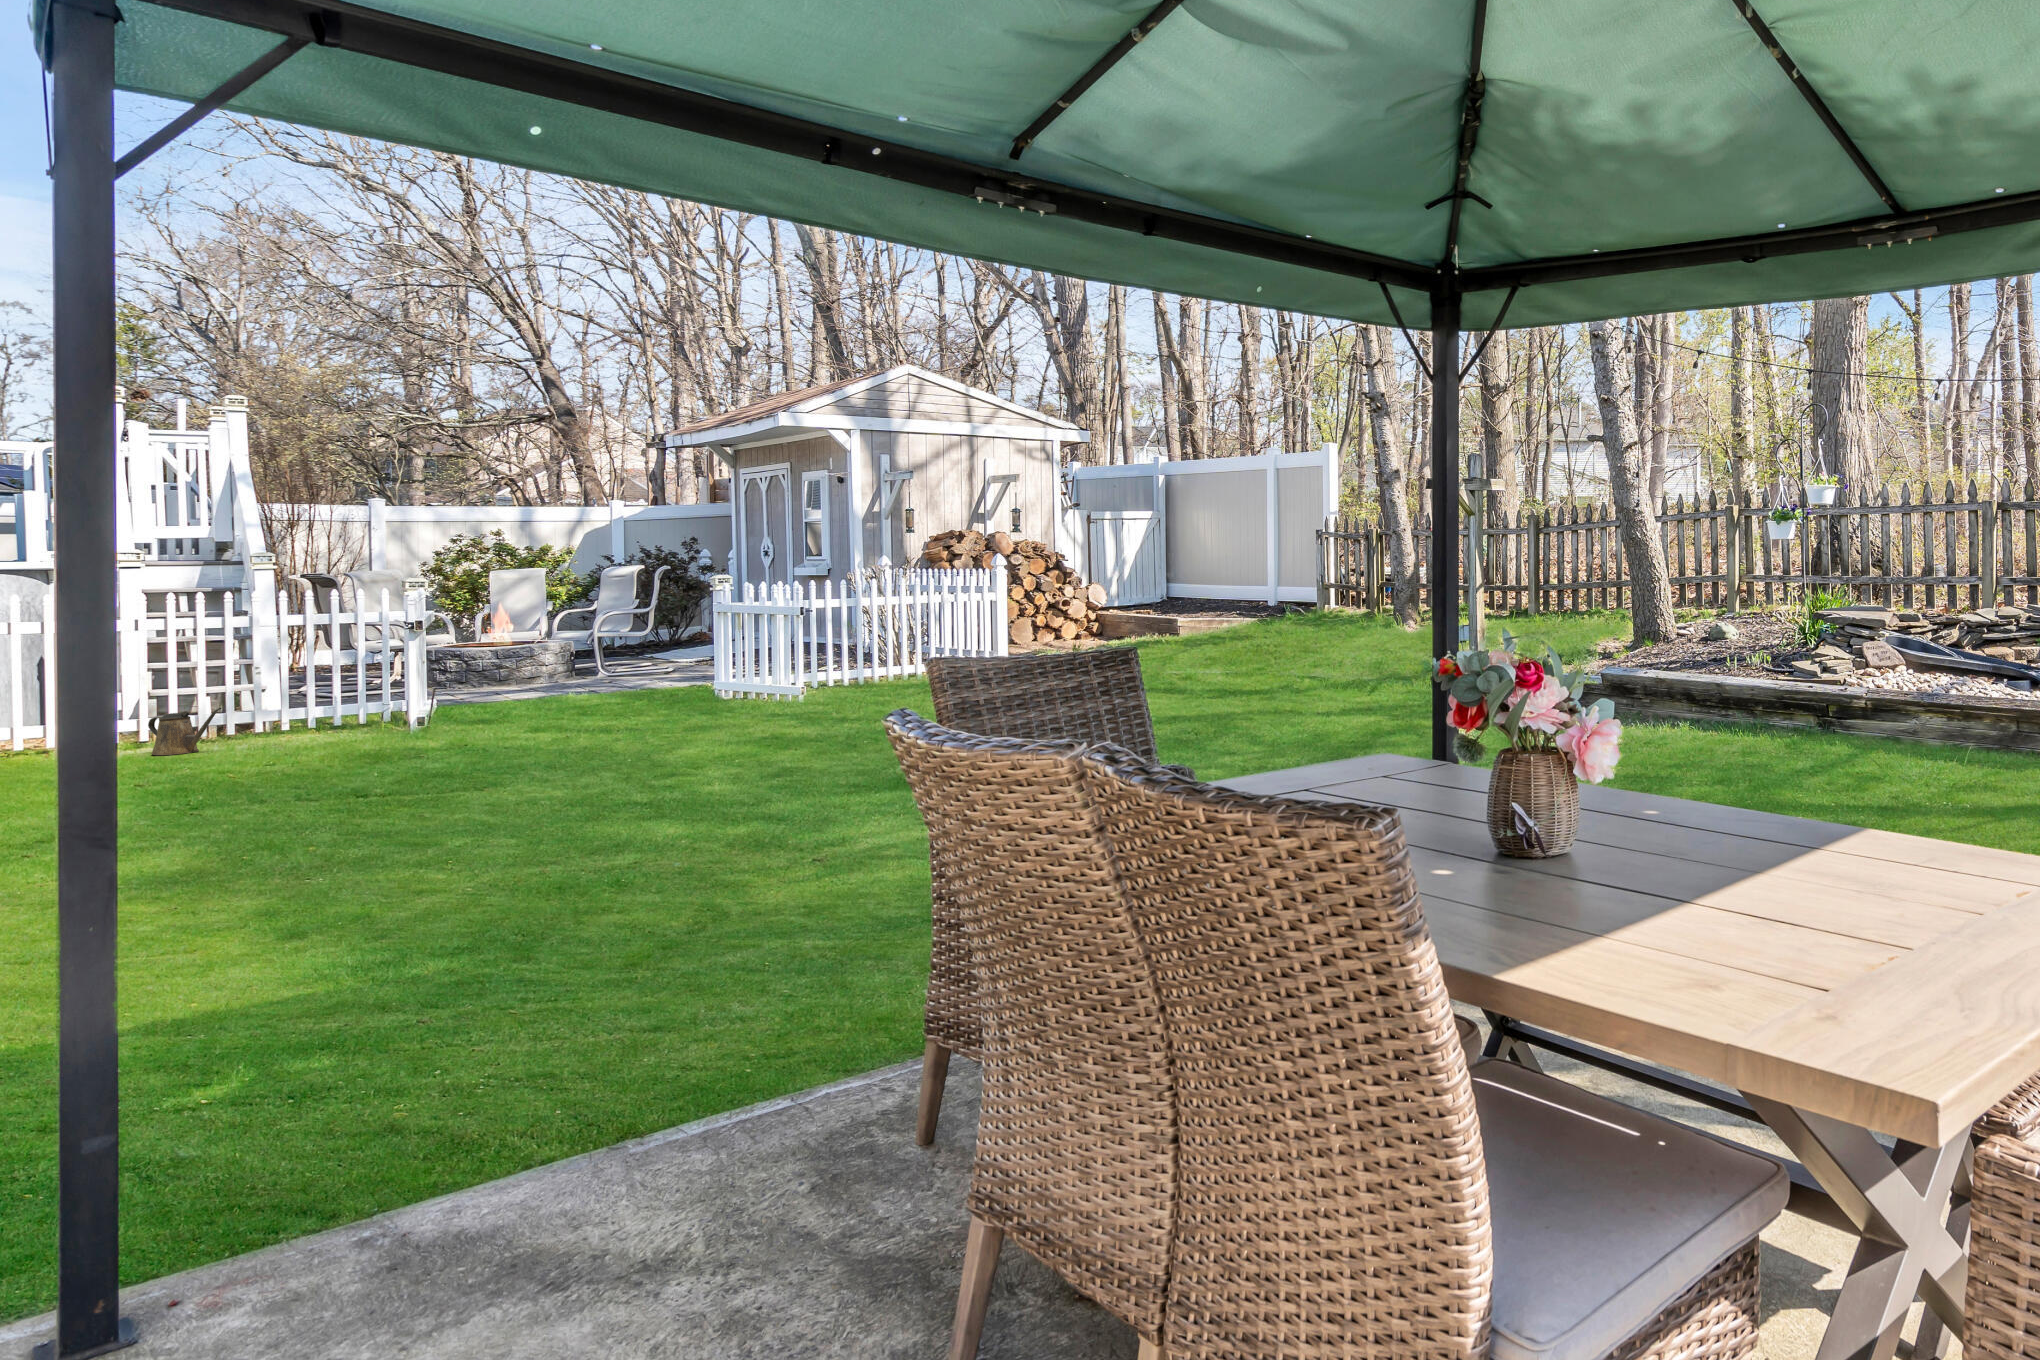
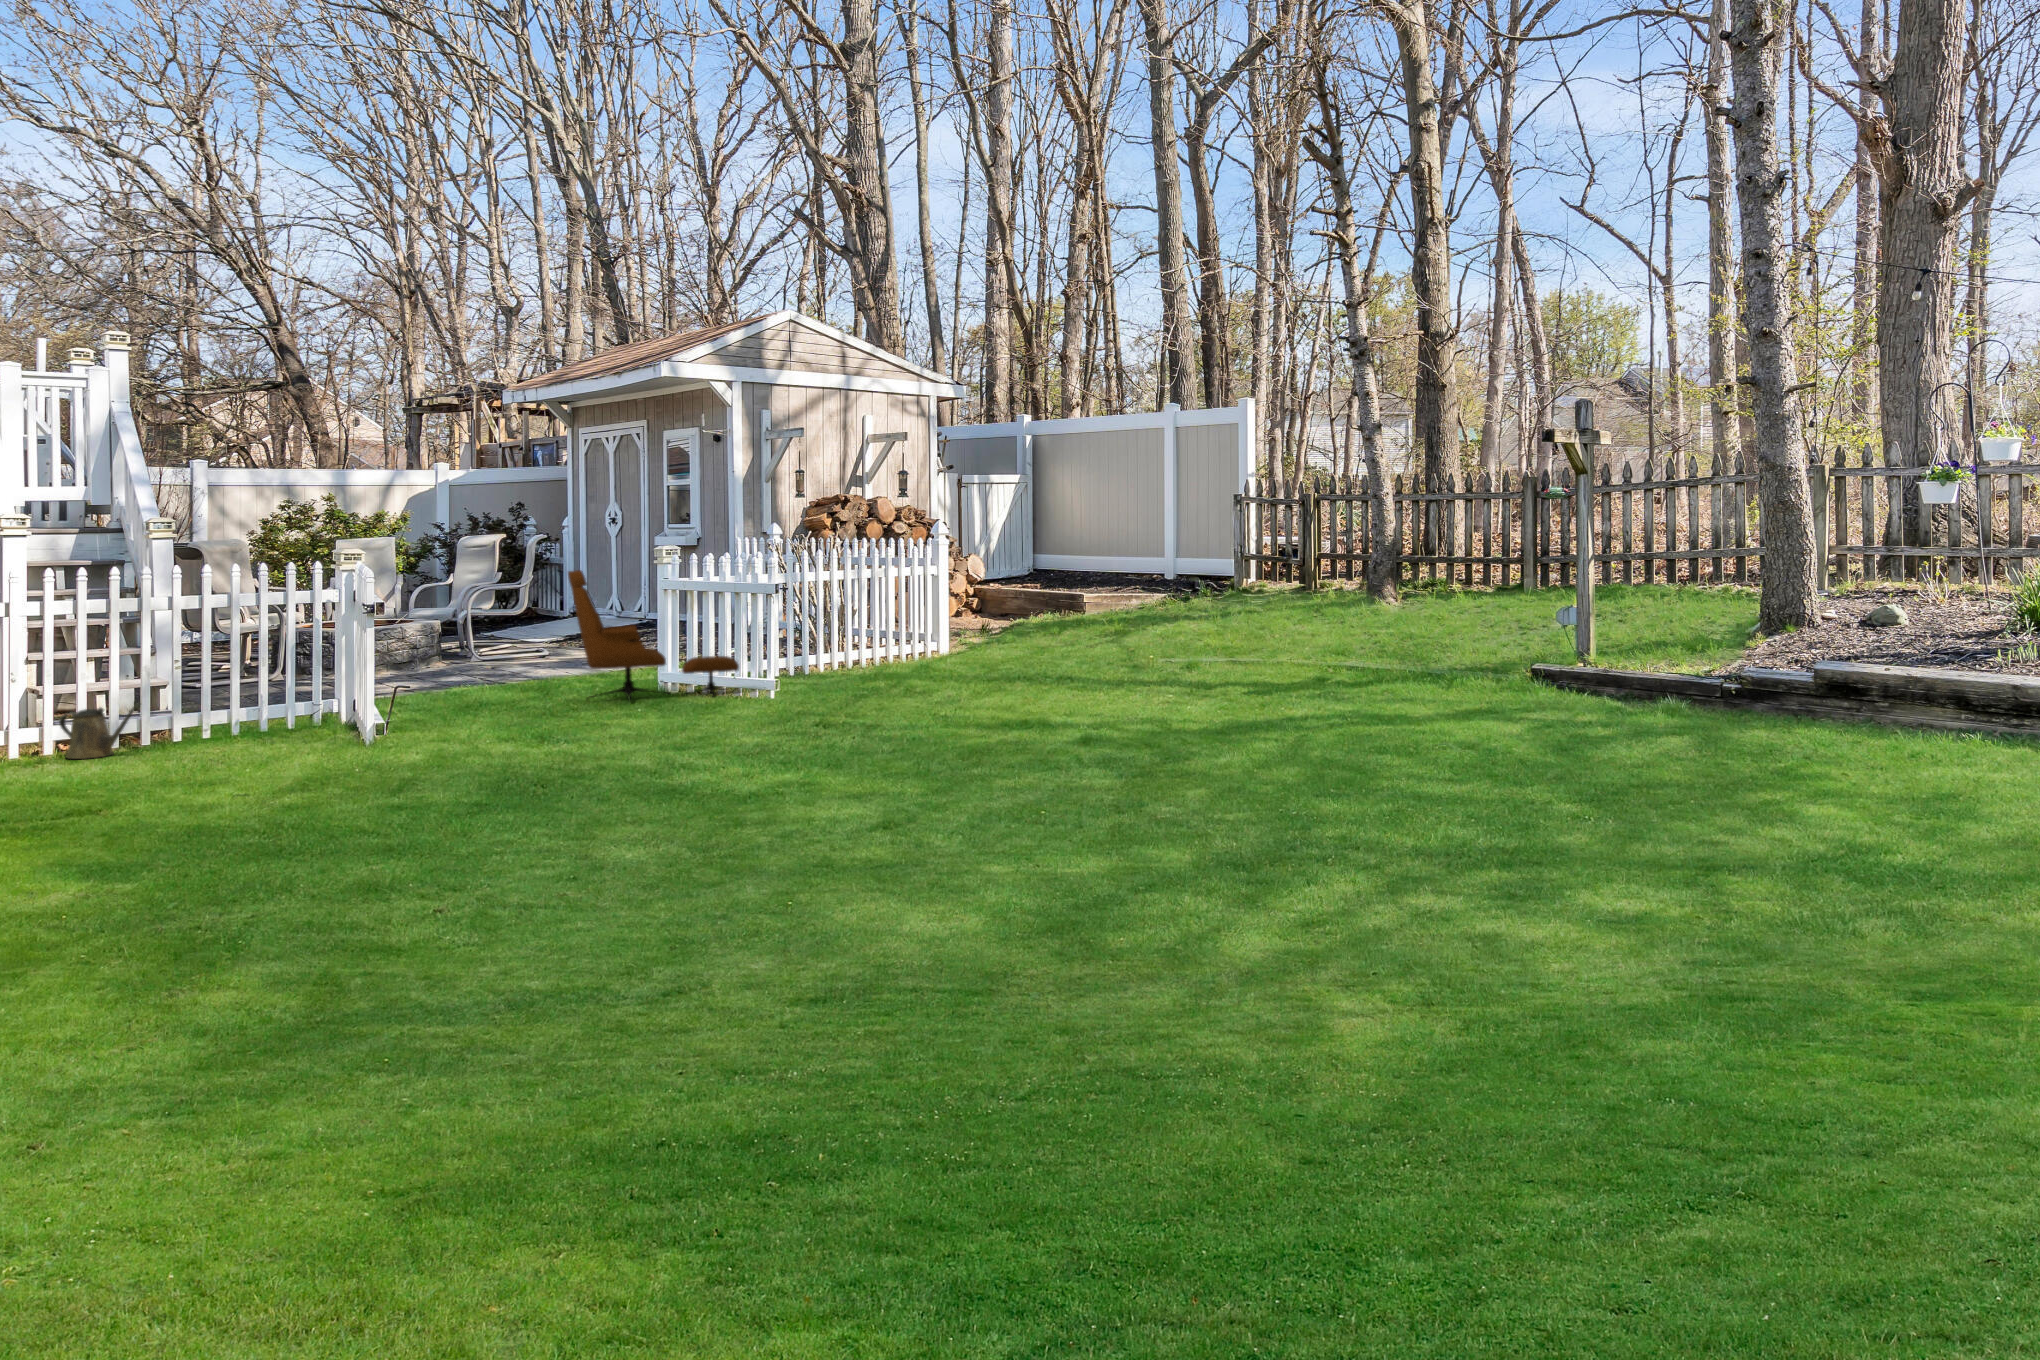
lounge chair: none [641,596,800,706] -> present [568,570,739,701]

